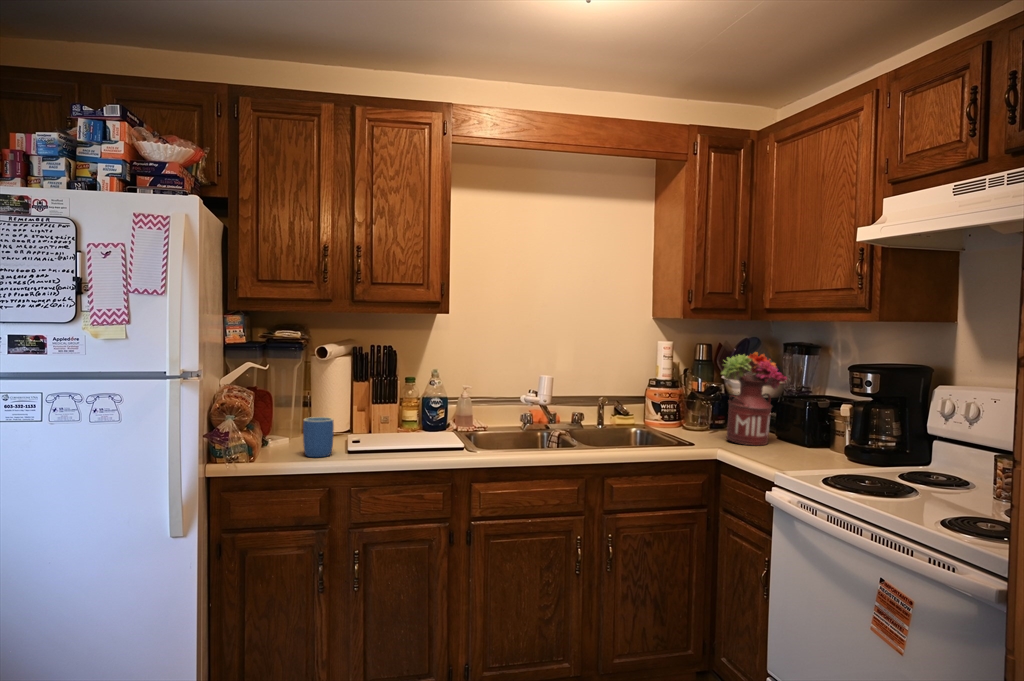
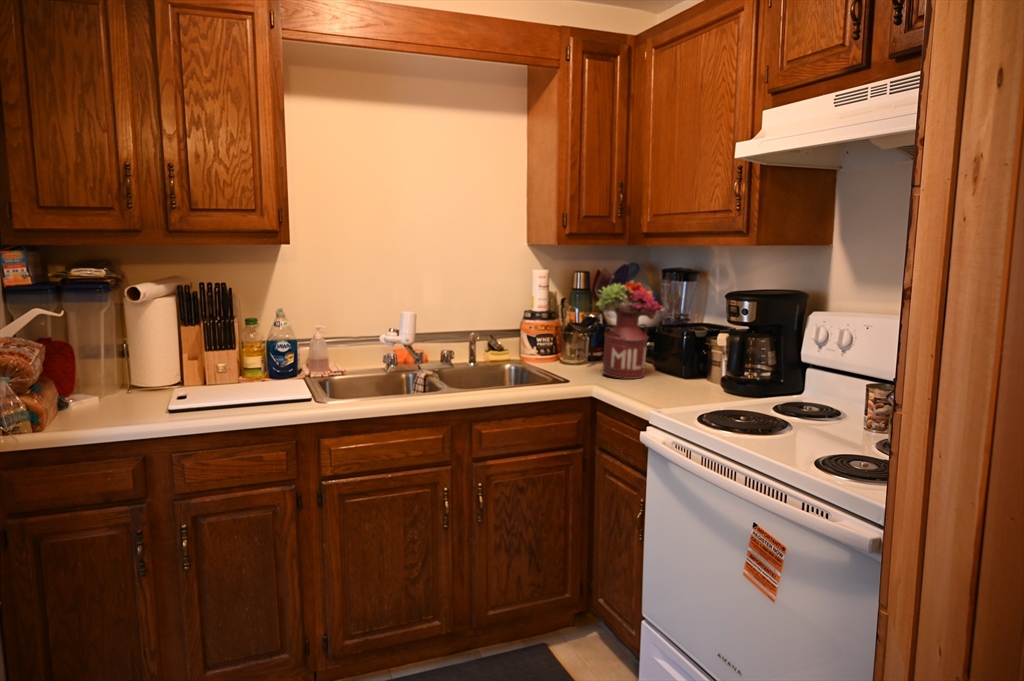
mug: present [303,417,334,457] -> none [103,372,147,421]

